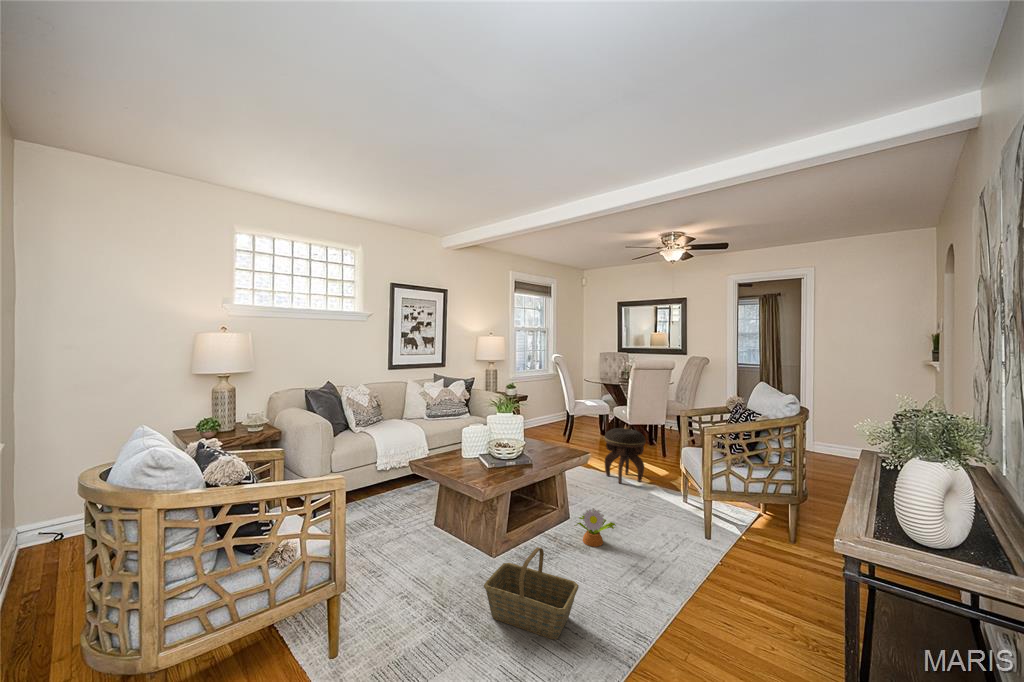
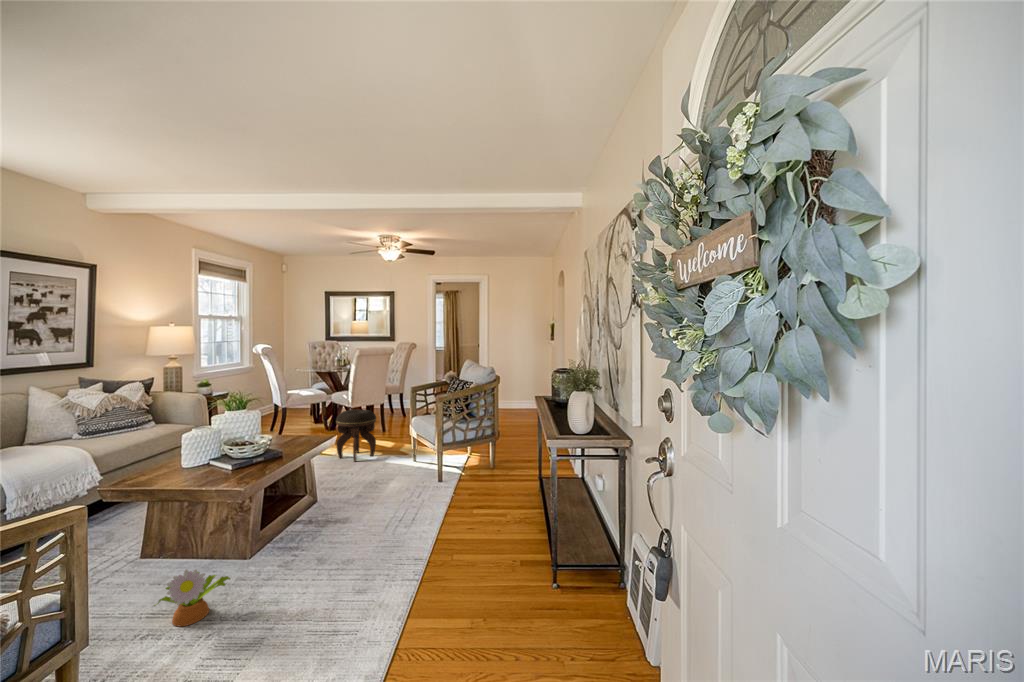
decorative plant: present [574,508,616,547] -> present [154,569,230,626]
basket: present [484,547,579,640] -> none [267,523,364,609]

